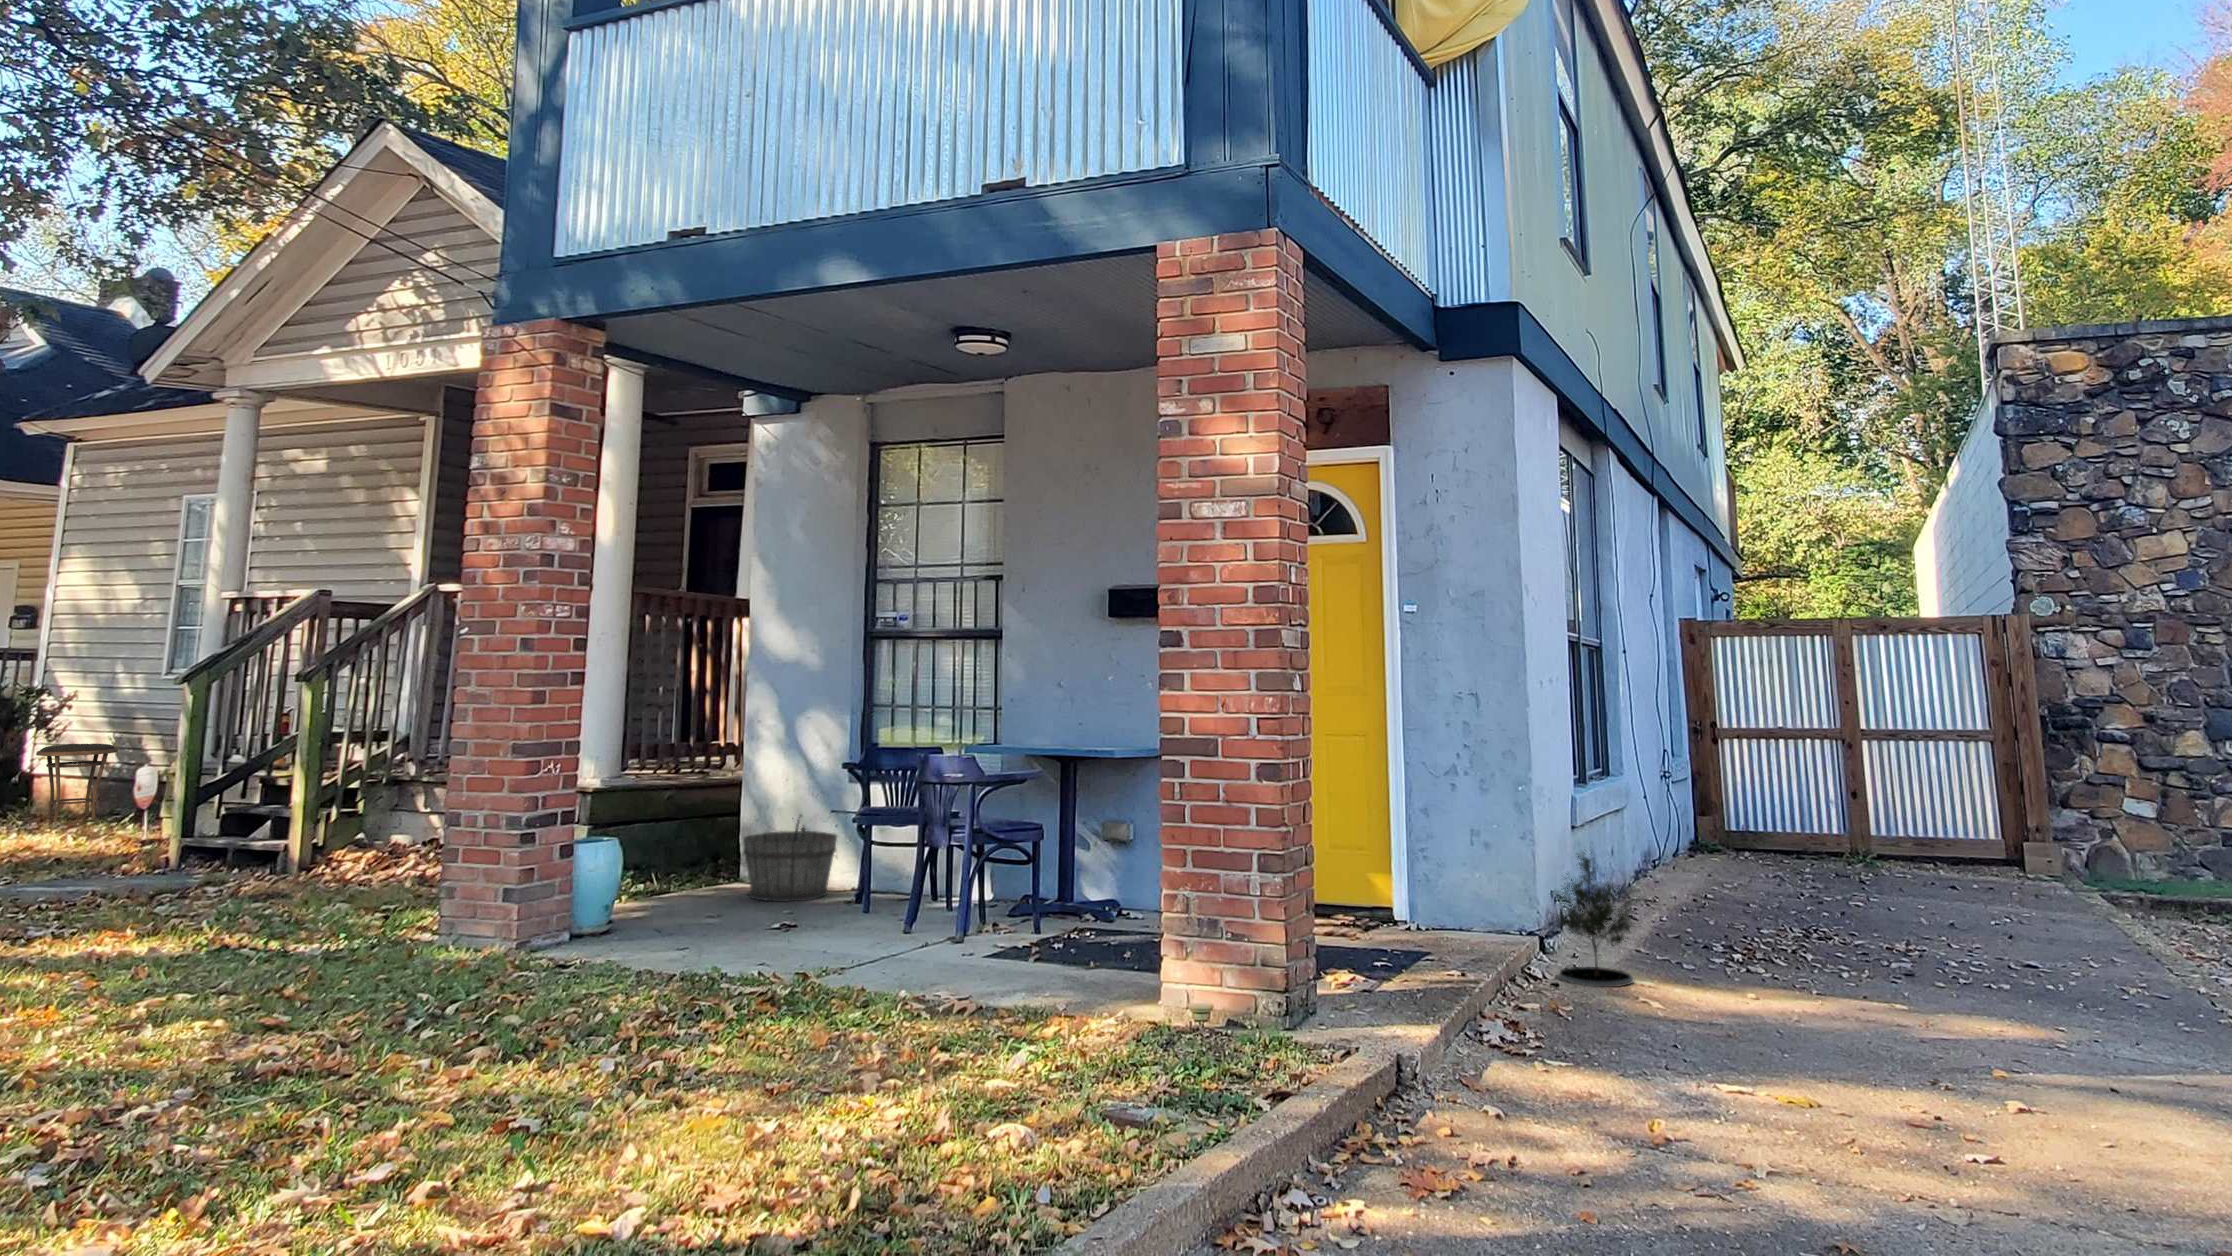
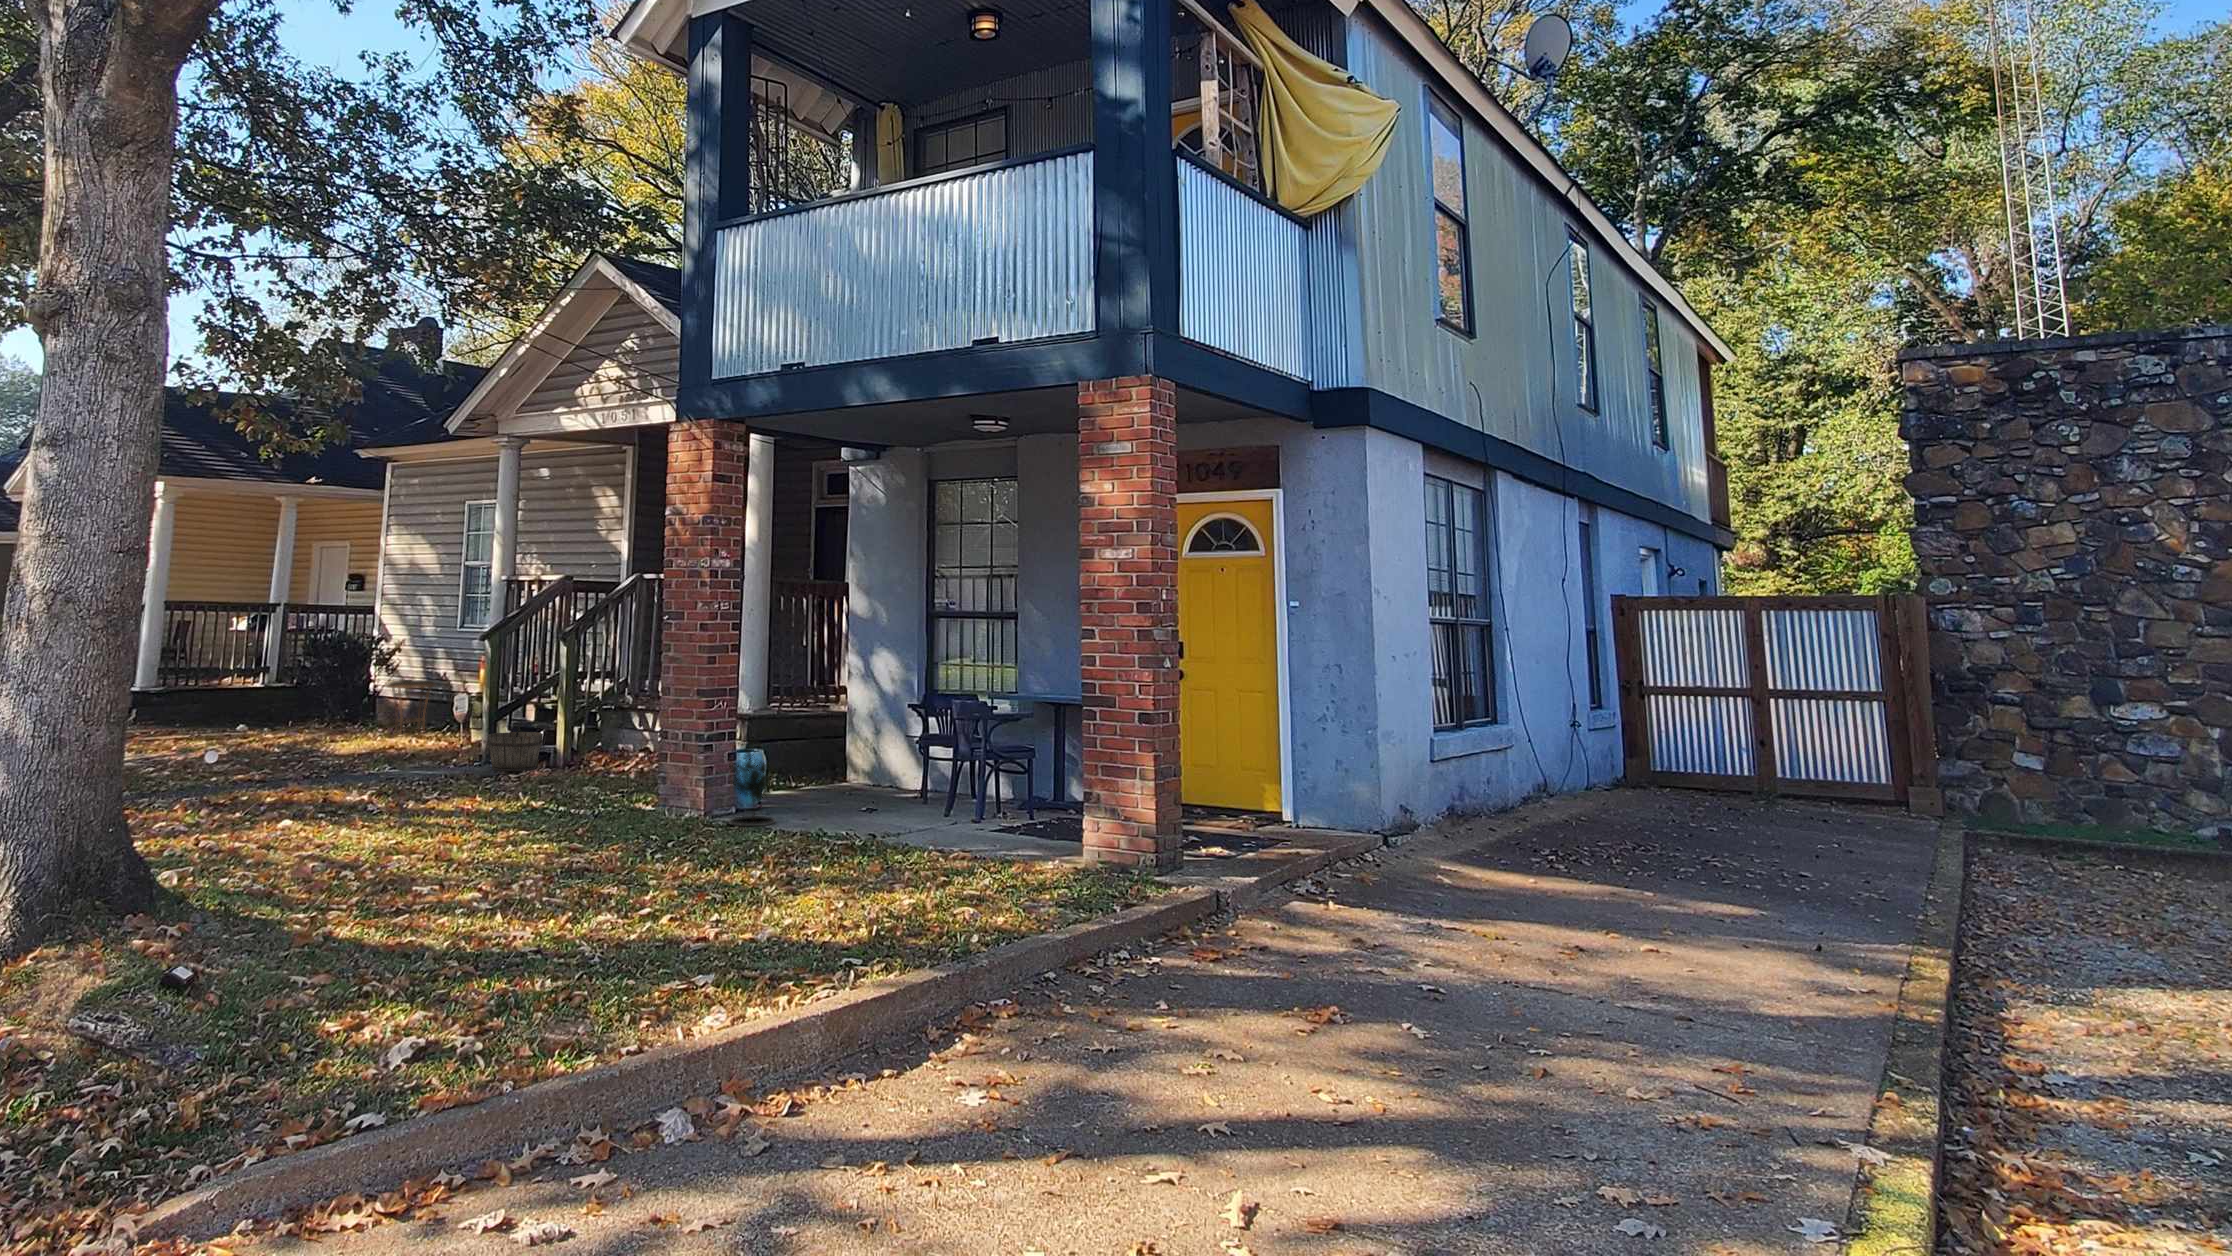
wooden bucket: present [742,815,837,901] -> present [487,722,544,771]
potted tree: present [1550,847,1638,987] -> present [728,739,777,826]

